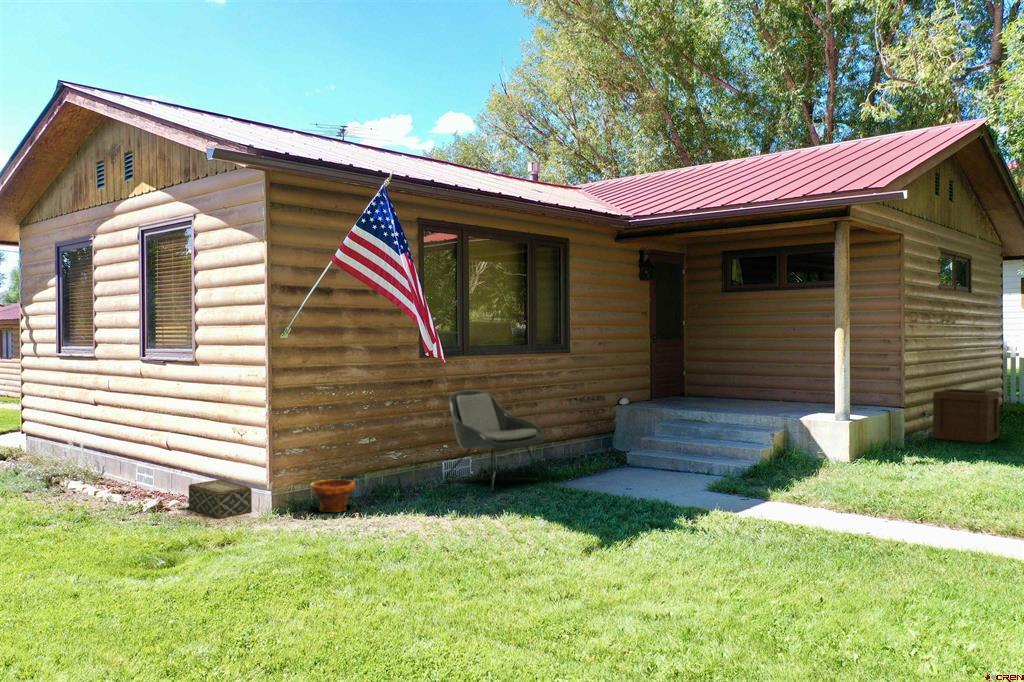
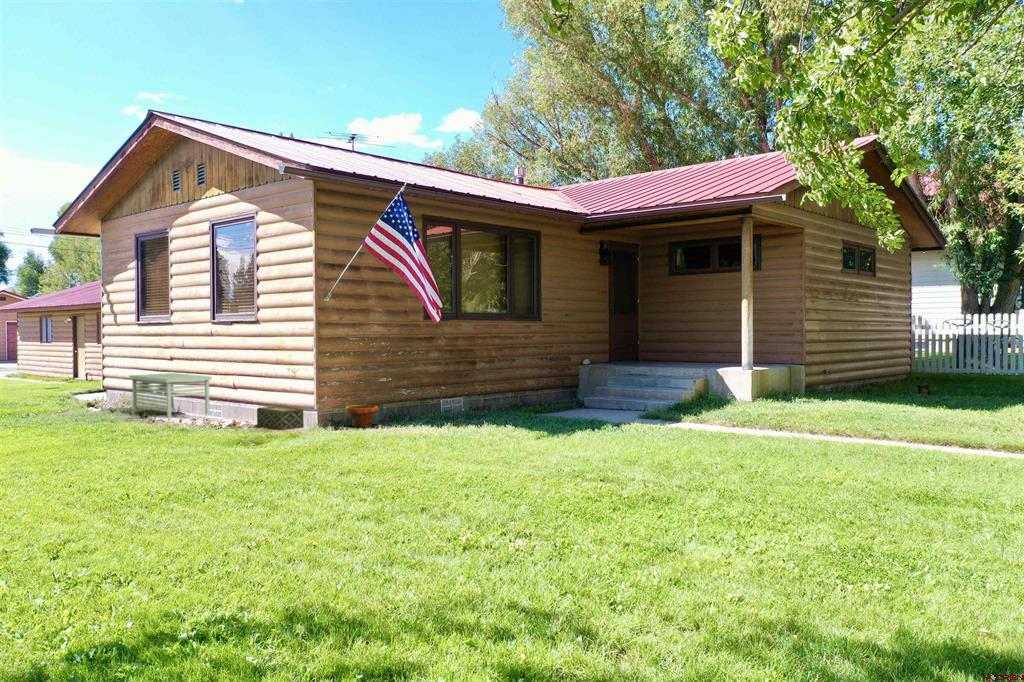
wooden crate: present [933,389,999,443] -> none [833,353,885,394]
lounge chair: present [445,390,545,492] -> none [443,345,518,418]
storage bench: none [35,422,140,489] -> present [129,373,212,418]

